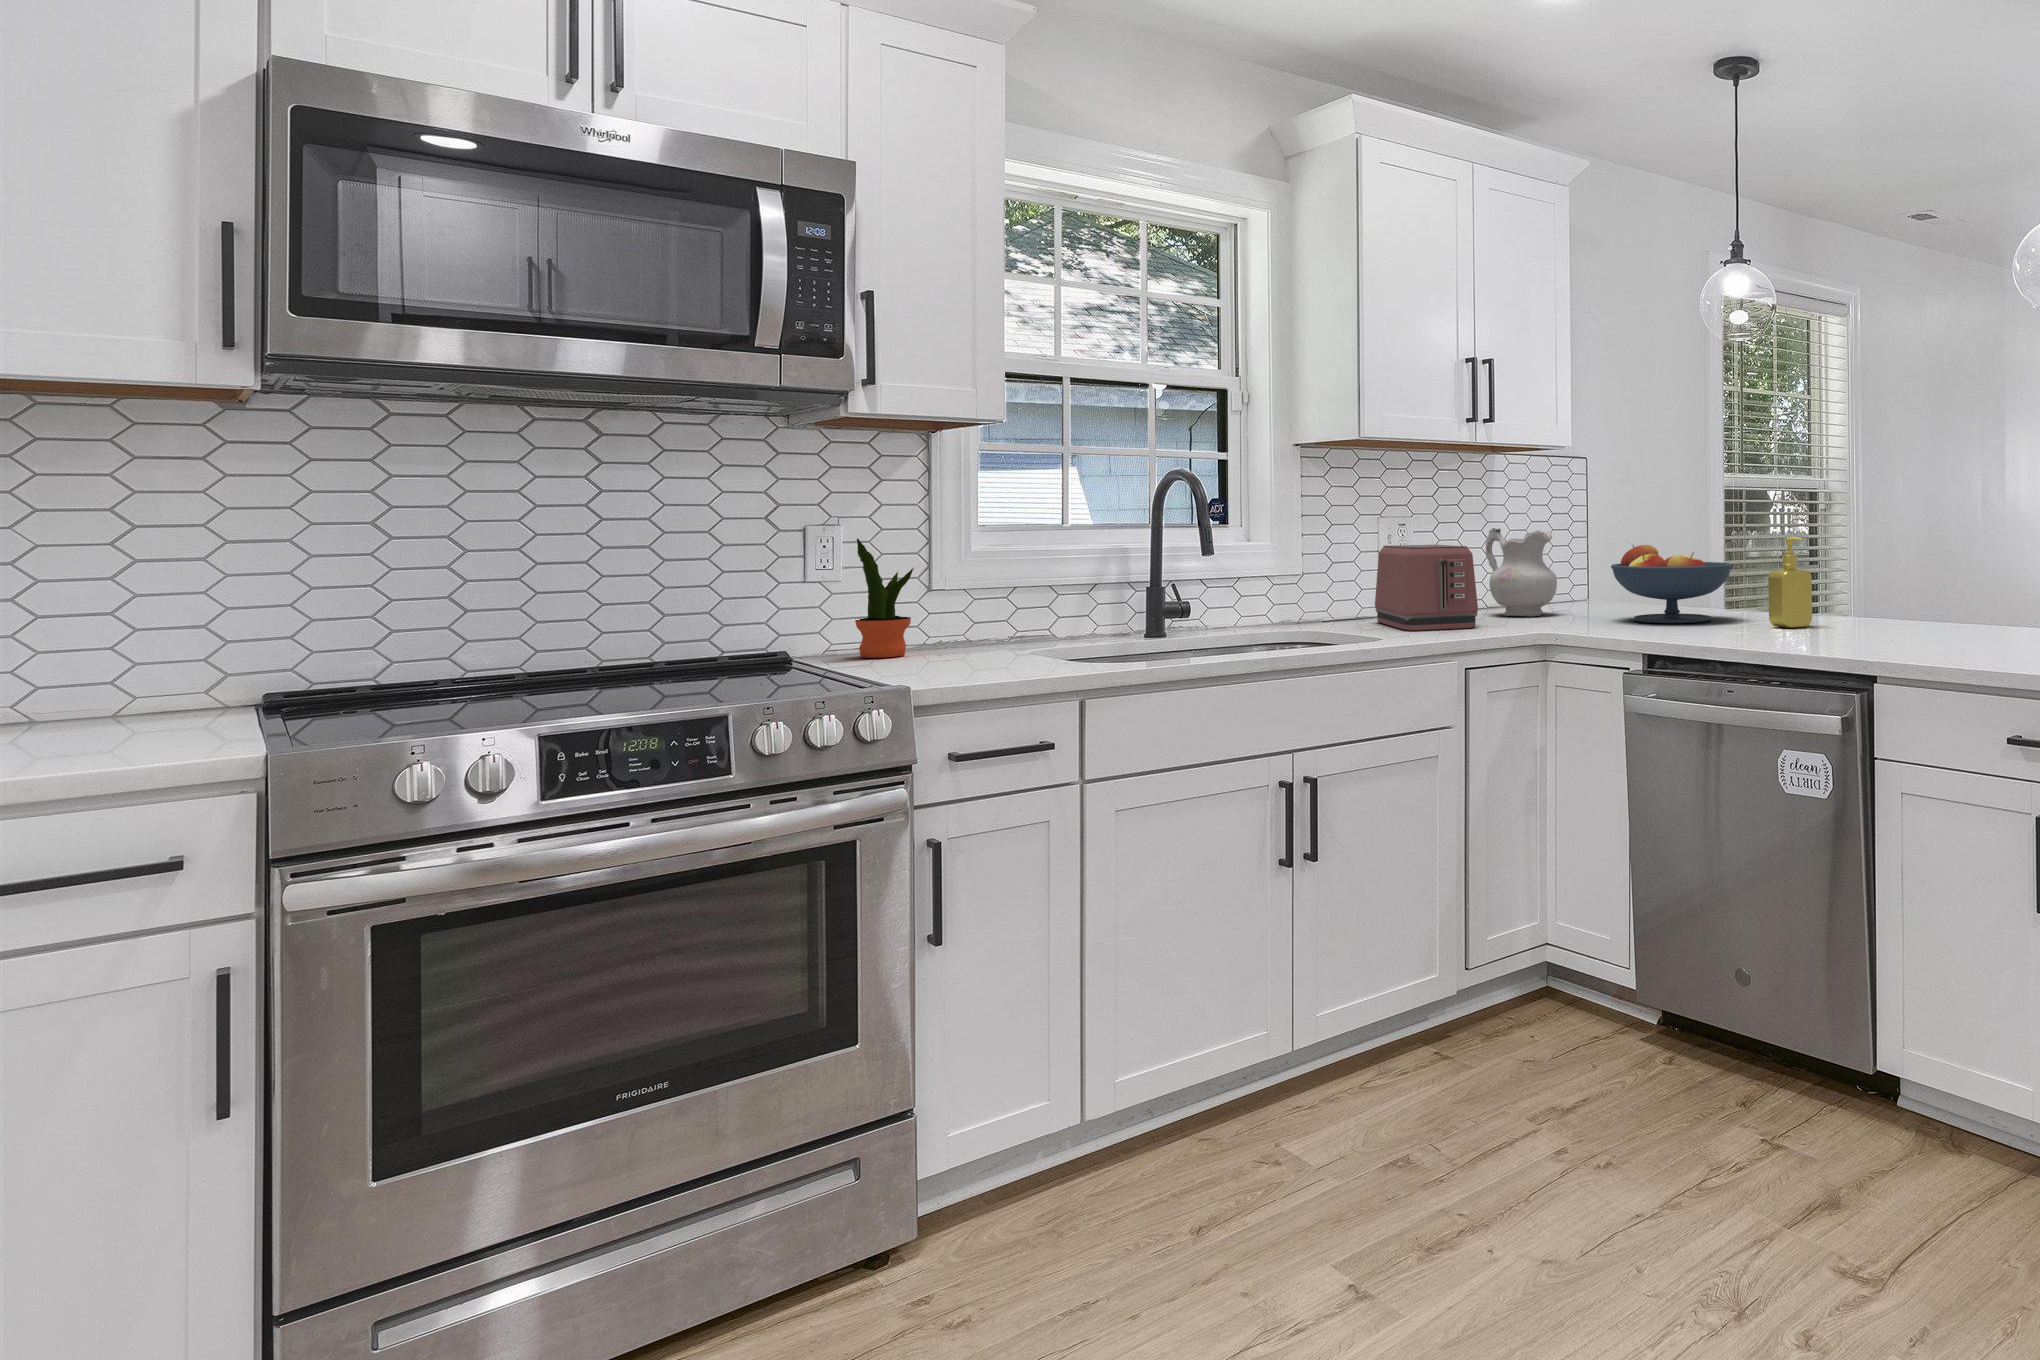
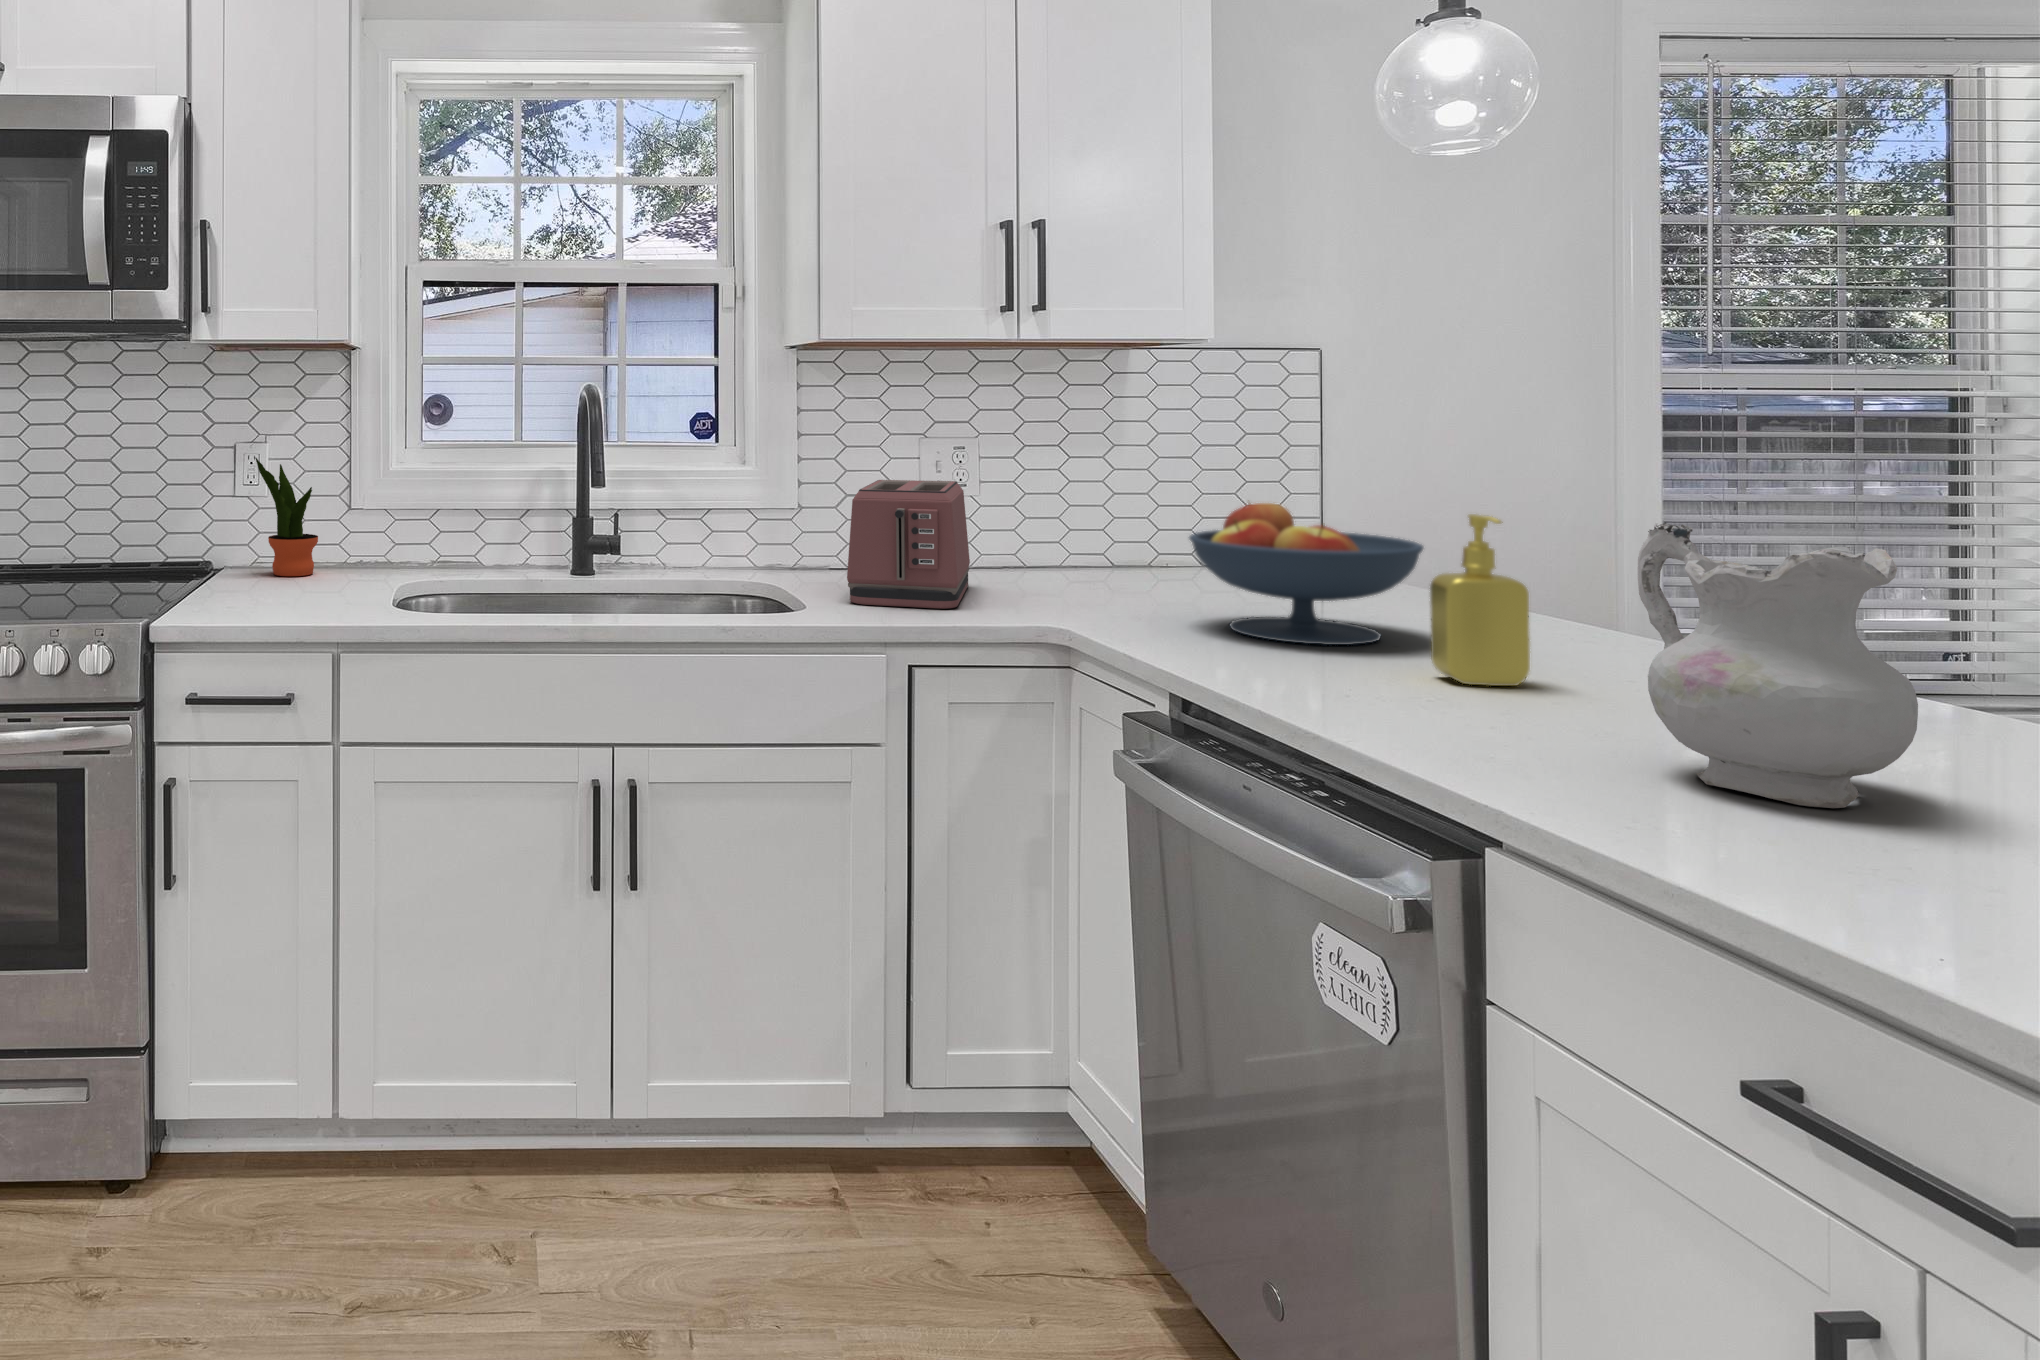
ceramic pitcher: present [1486,528,1557,616] -> present [1638,523,1918,808]

